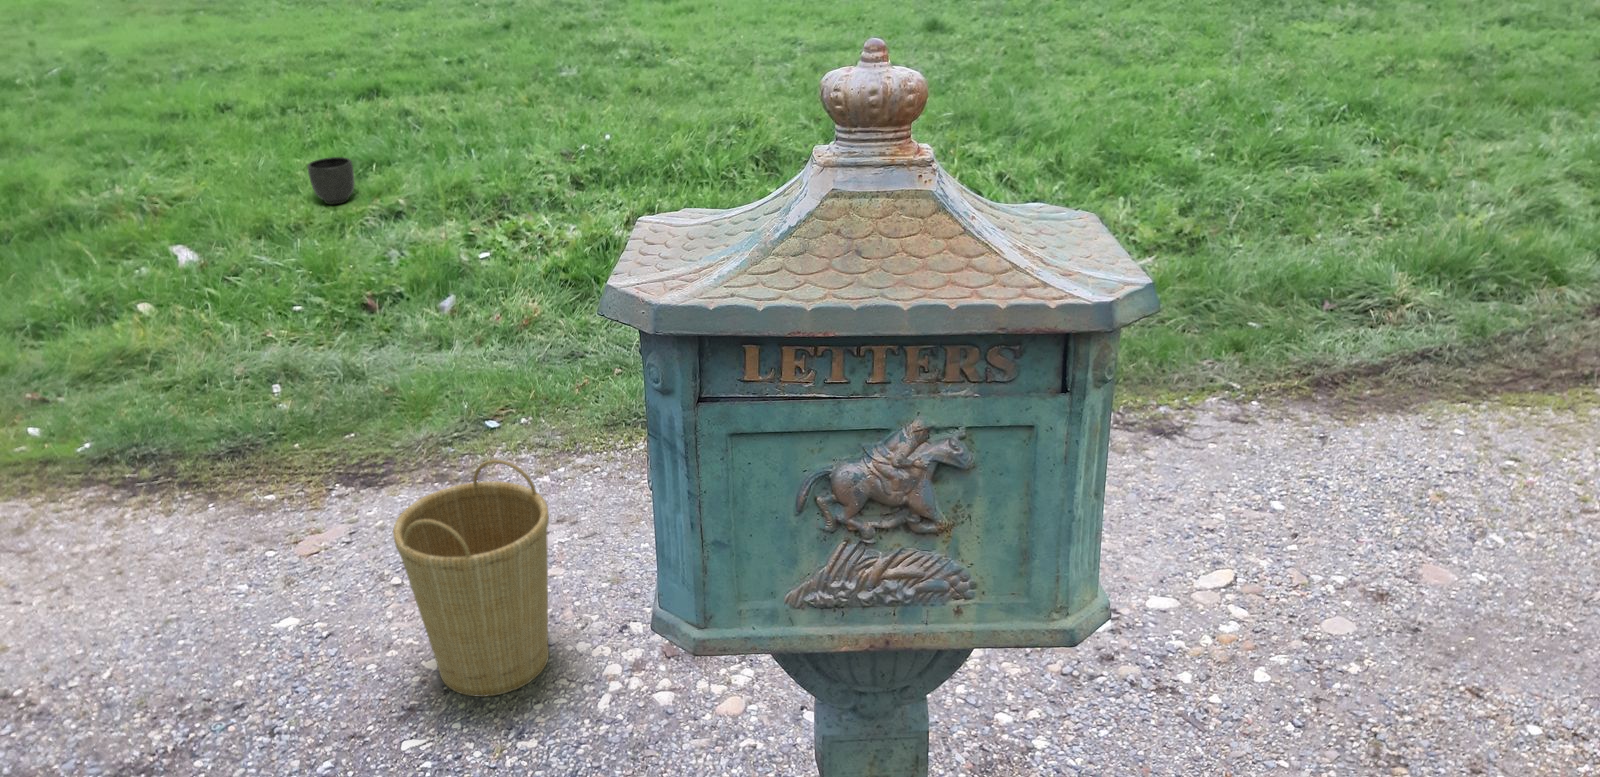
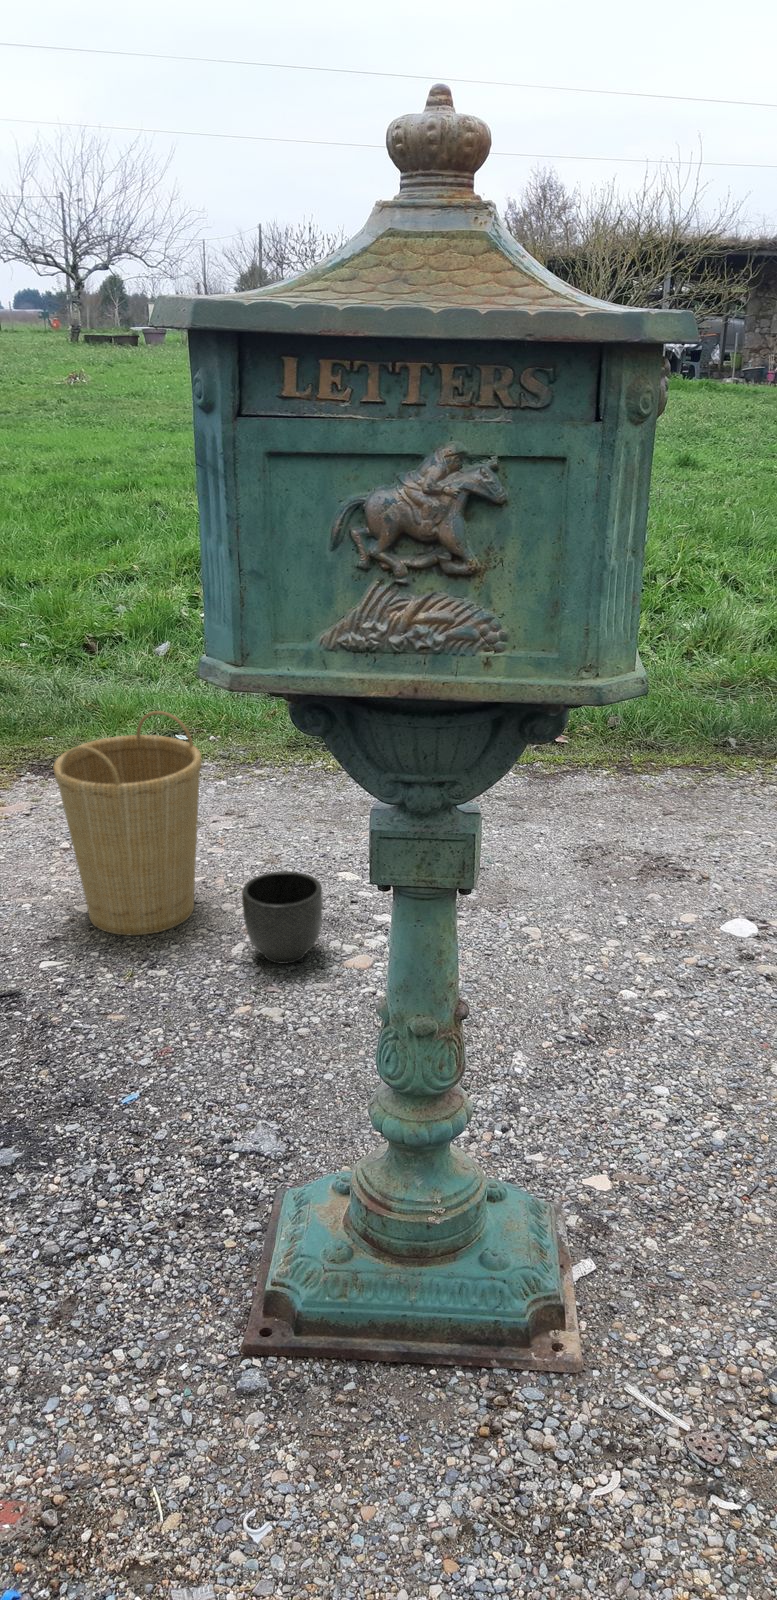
planter: present [307,157,355,204] -> present [242,871,323,964]

